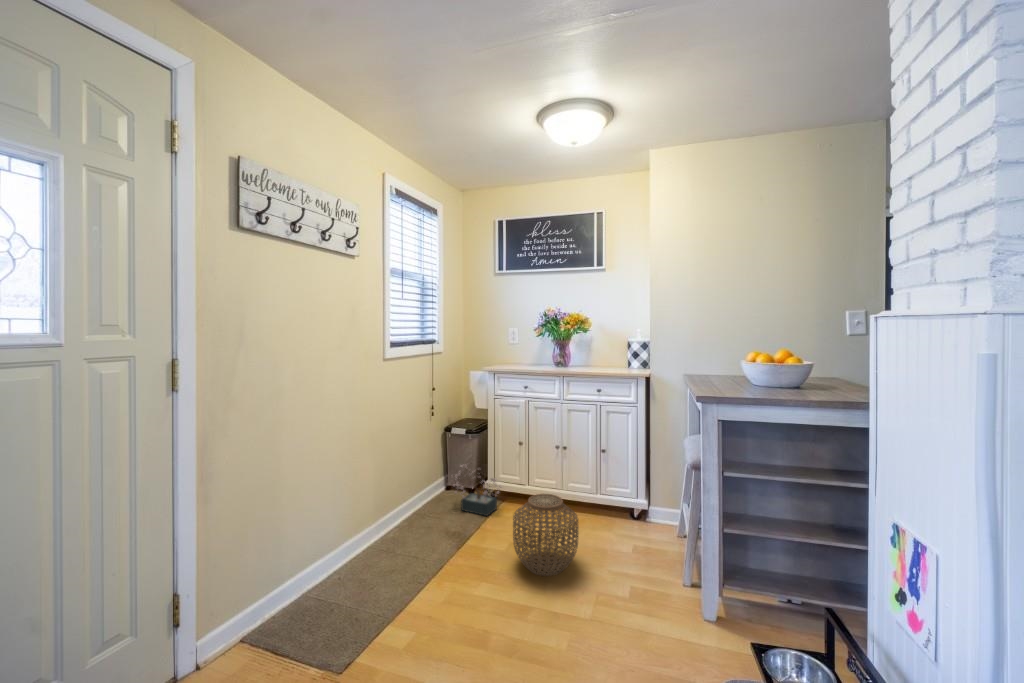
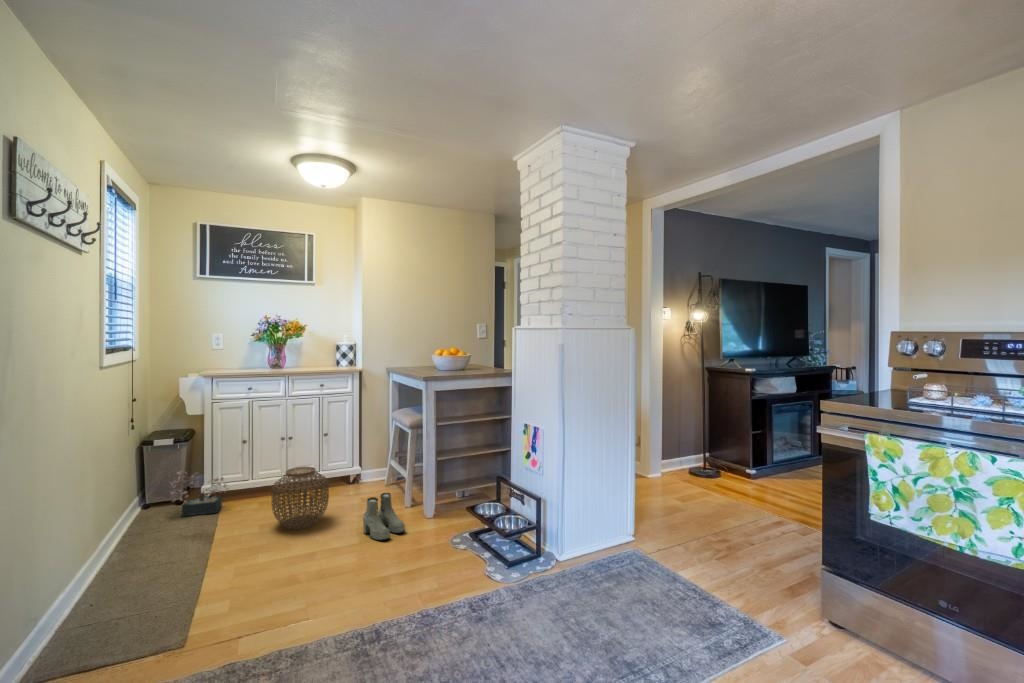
boots: none [605,570,664,656] -> present [363,493,405,540]

